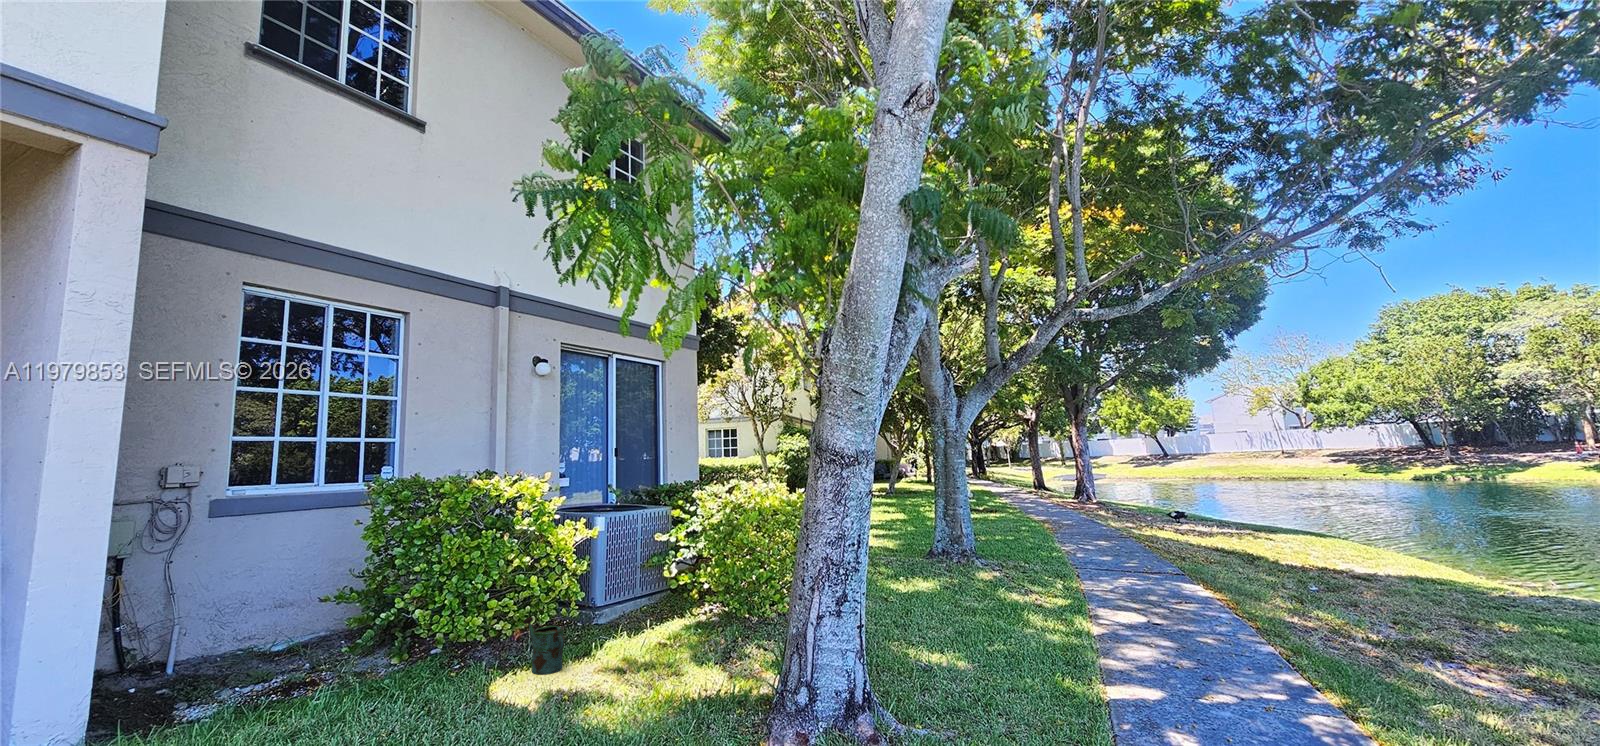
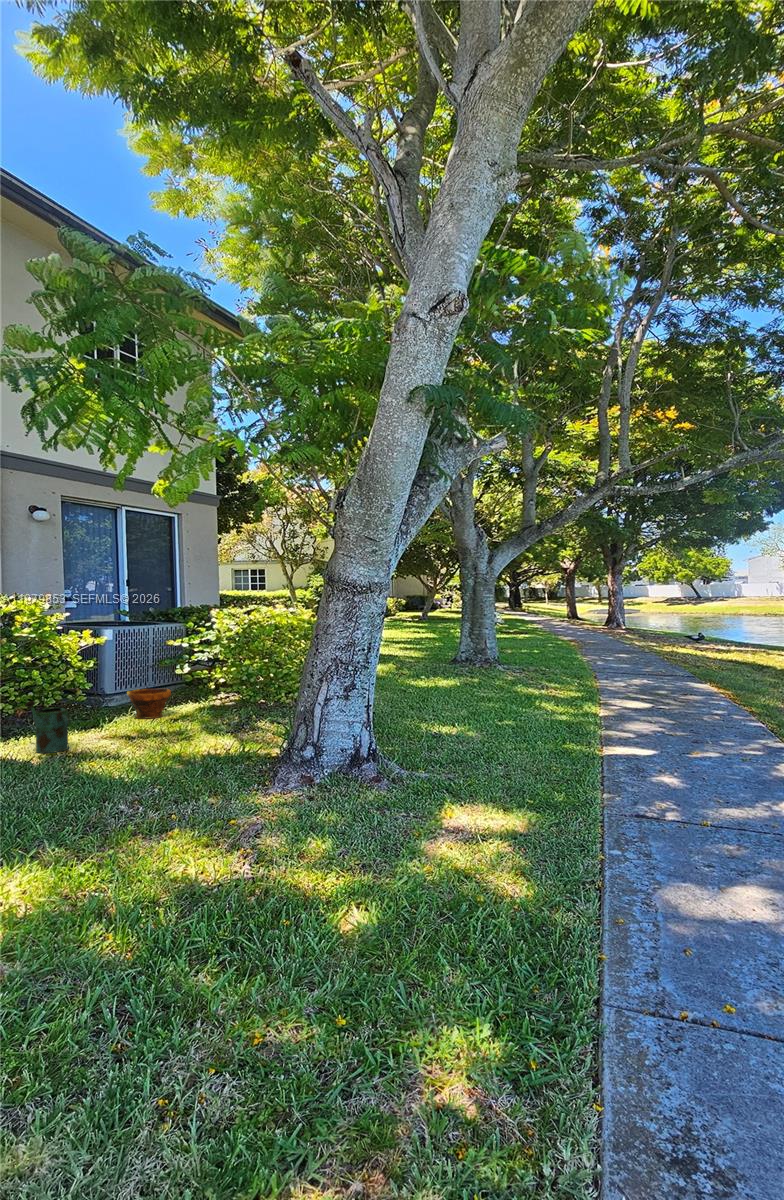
planter: none [615,595,657,627] -> present [127,689,171,718]

